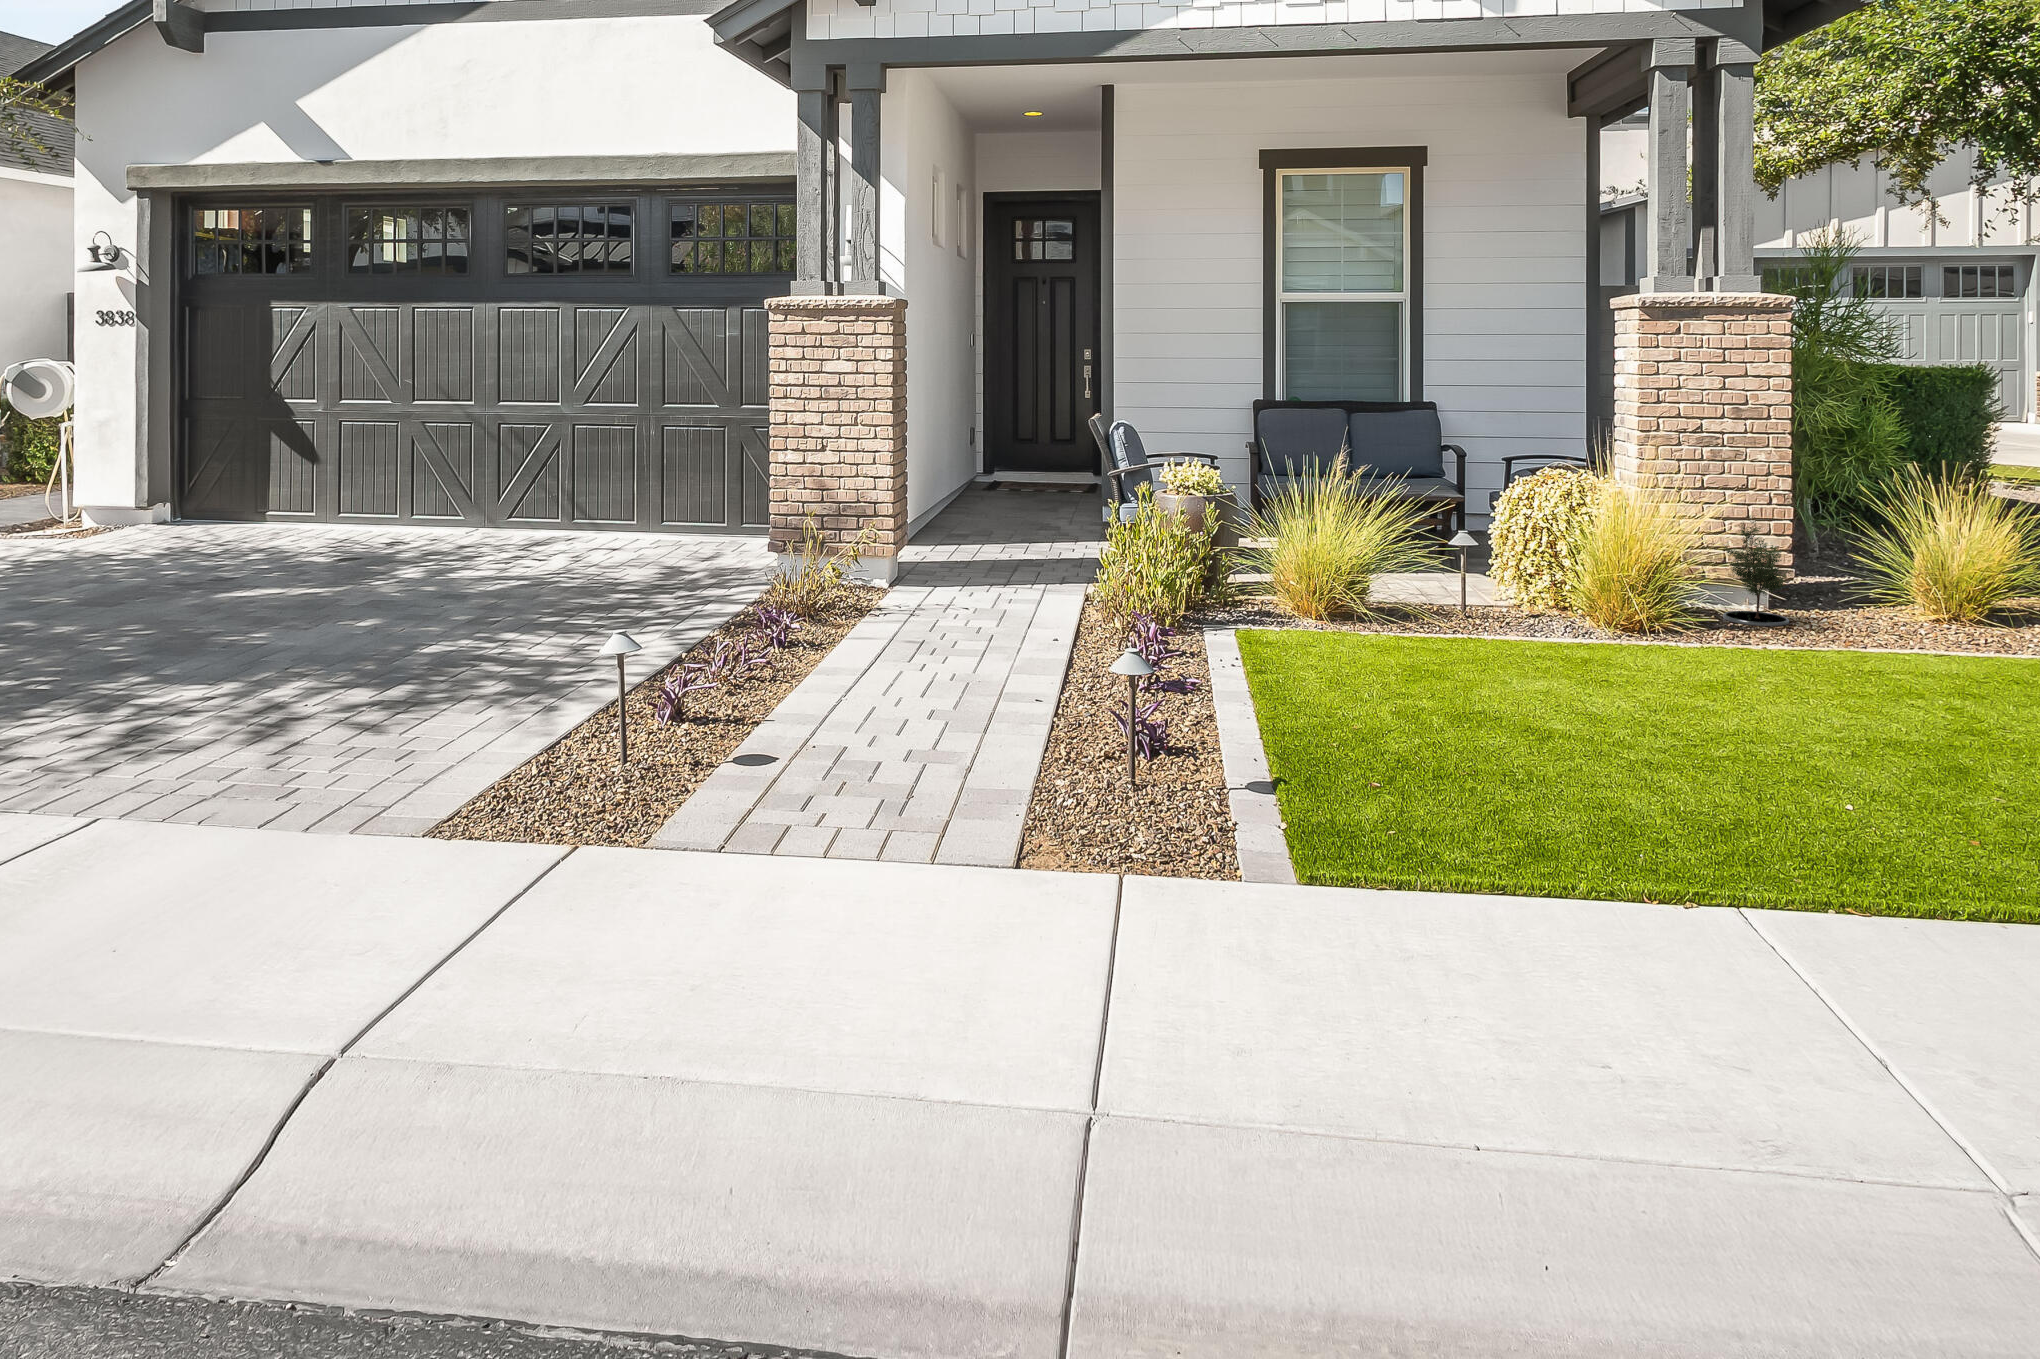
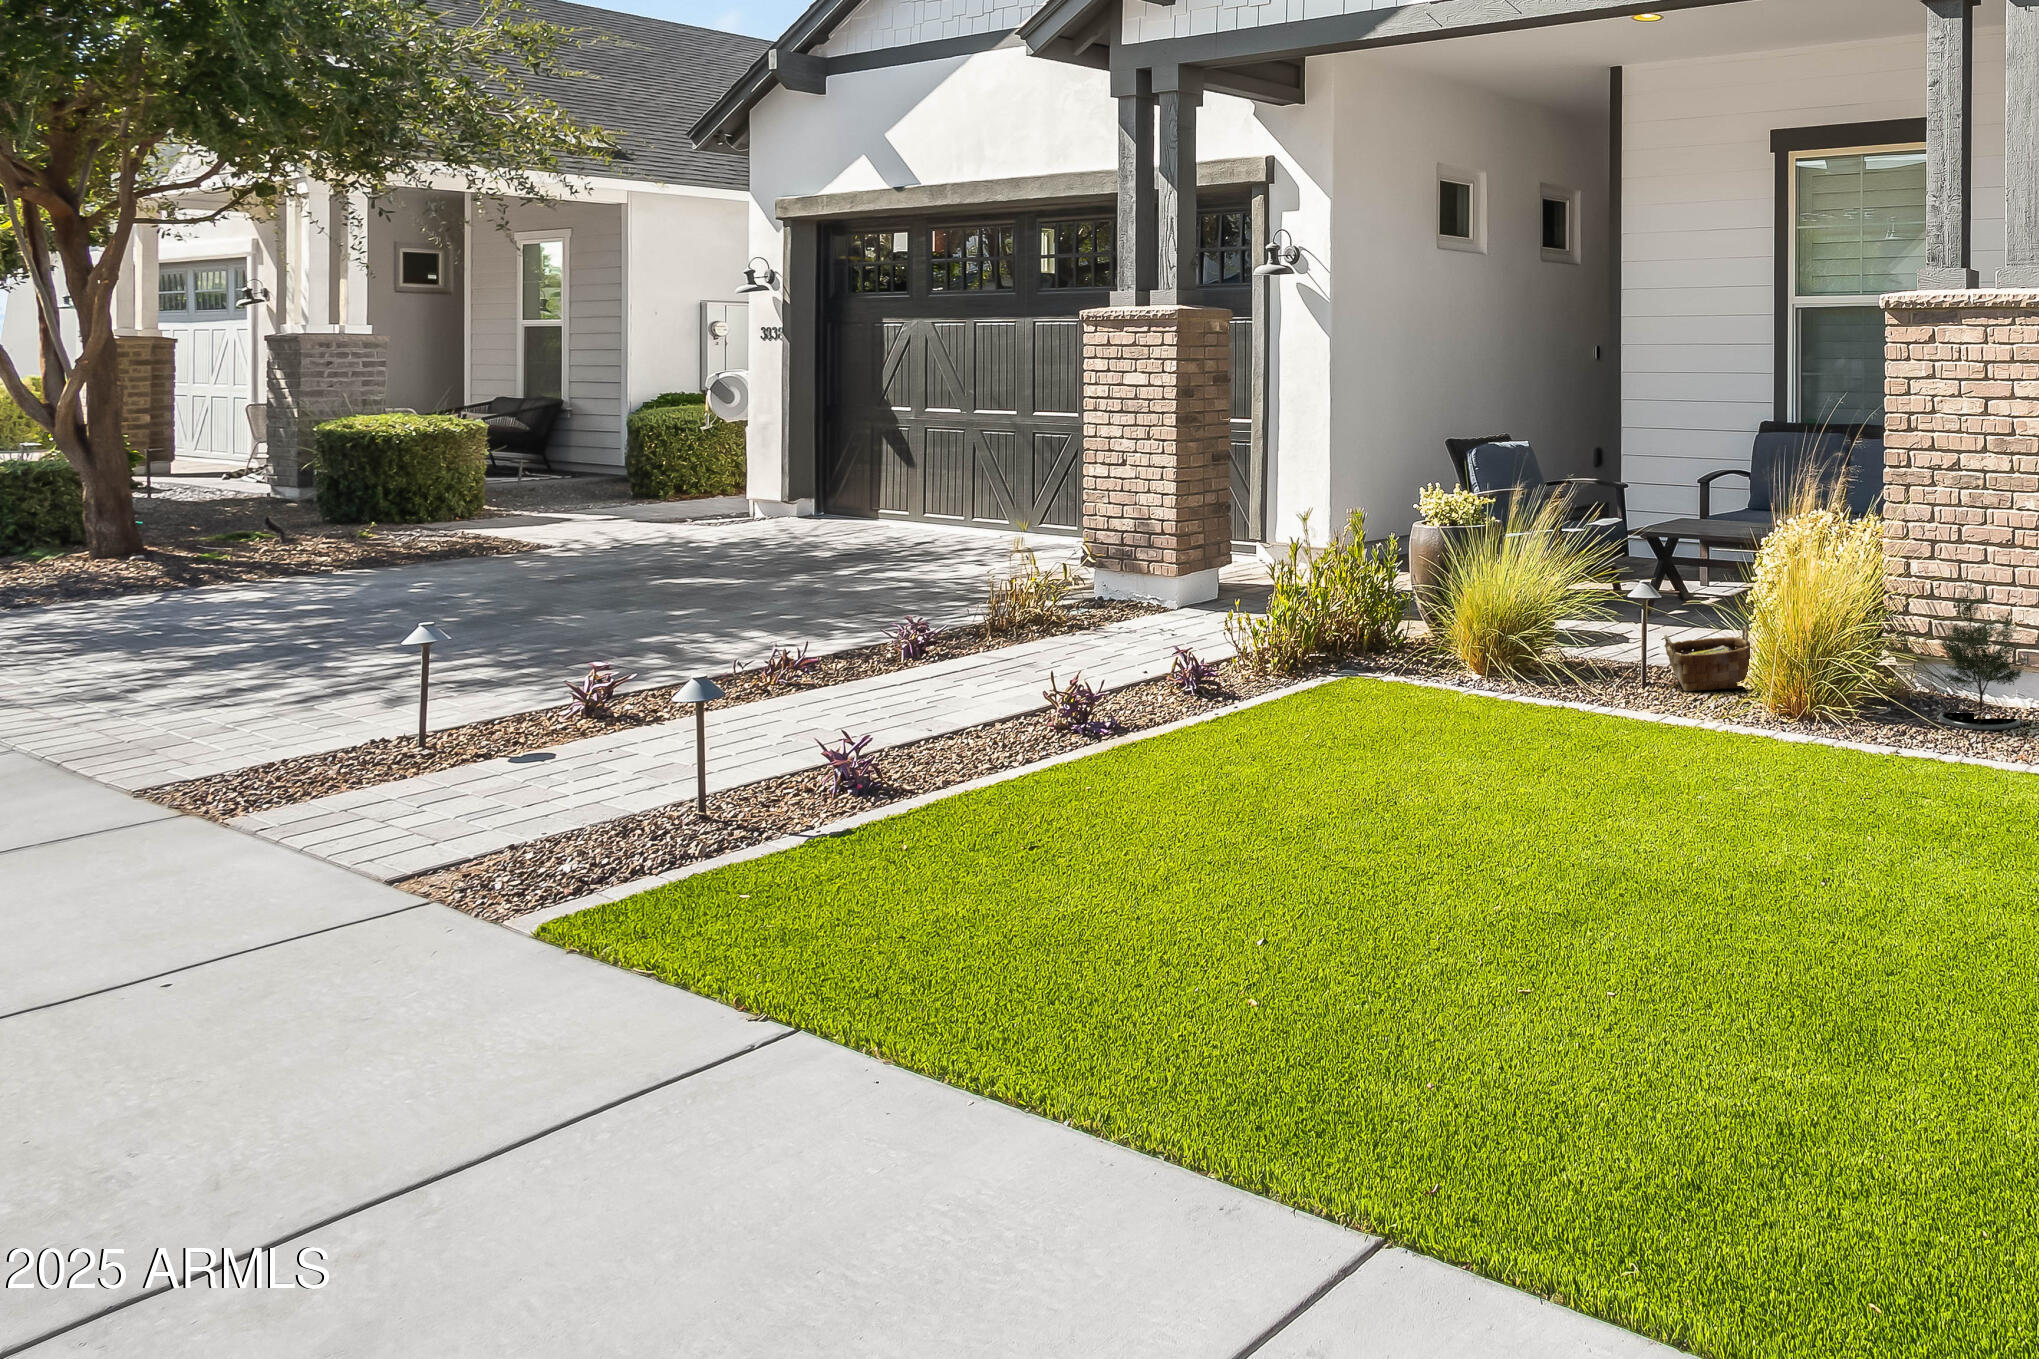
woven basket: none [1481,562,1555,619] -> present [1664,626,1750,691]

